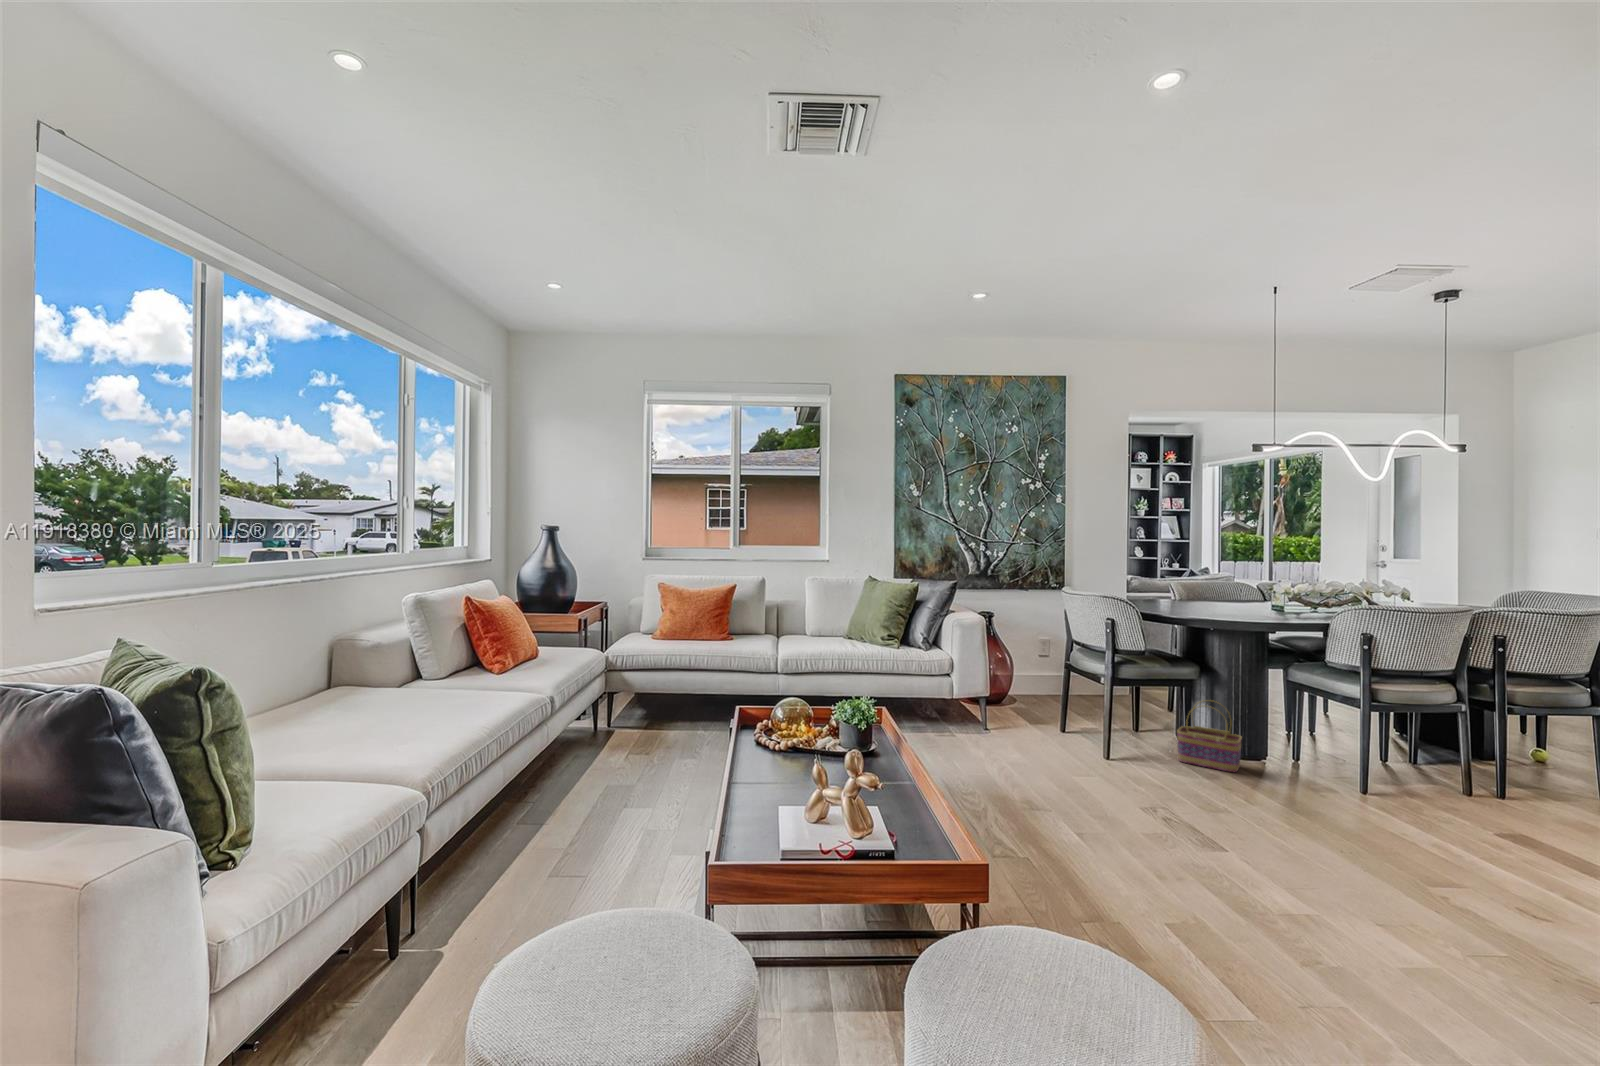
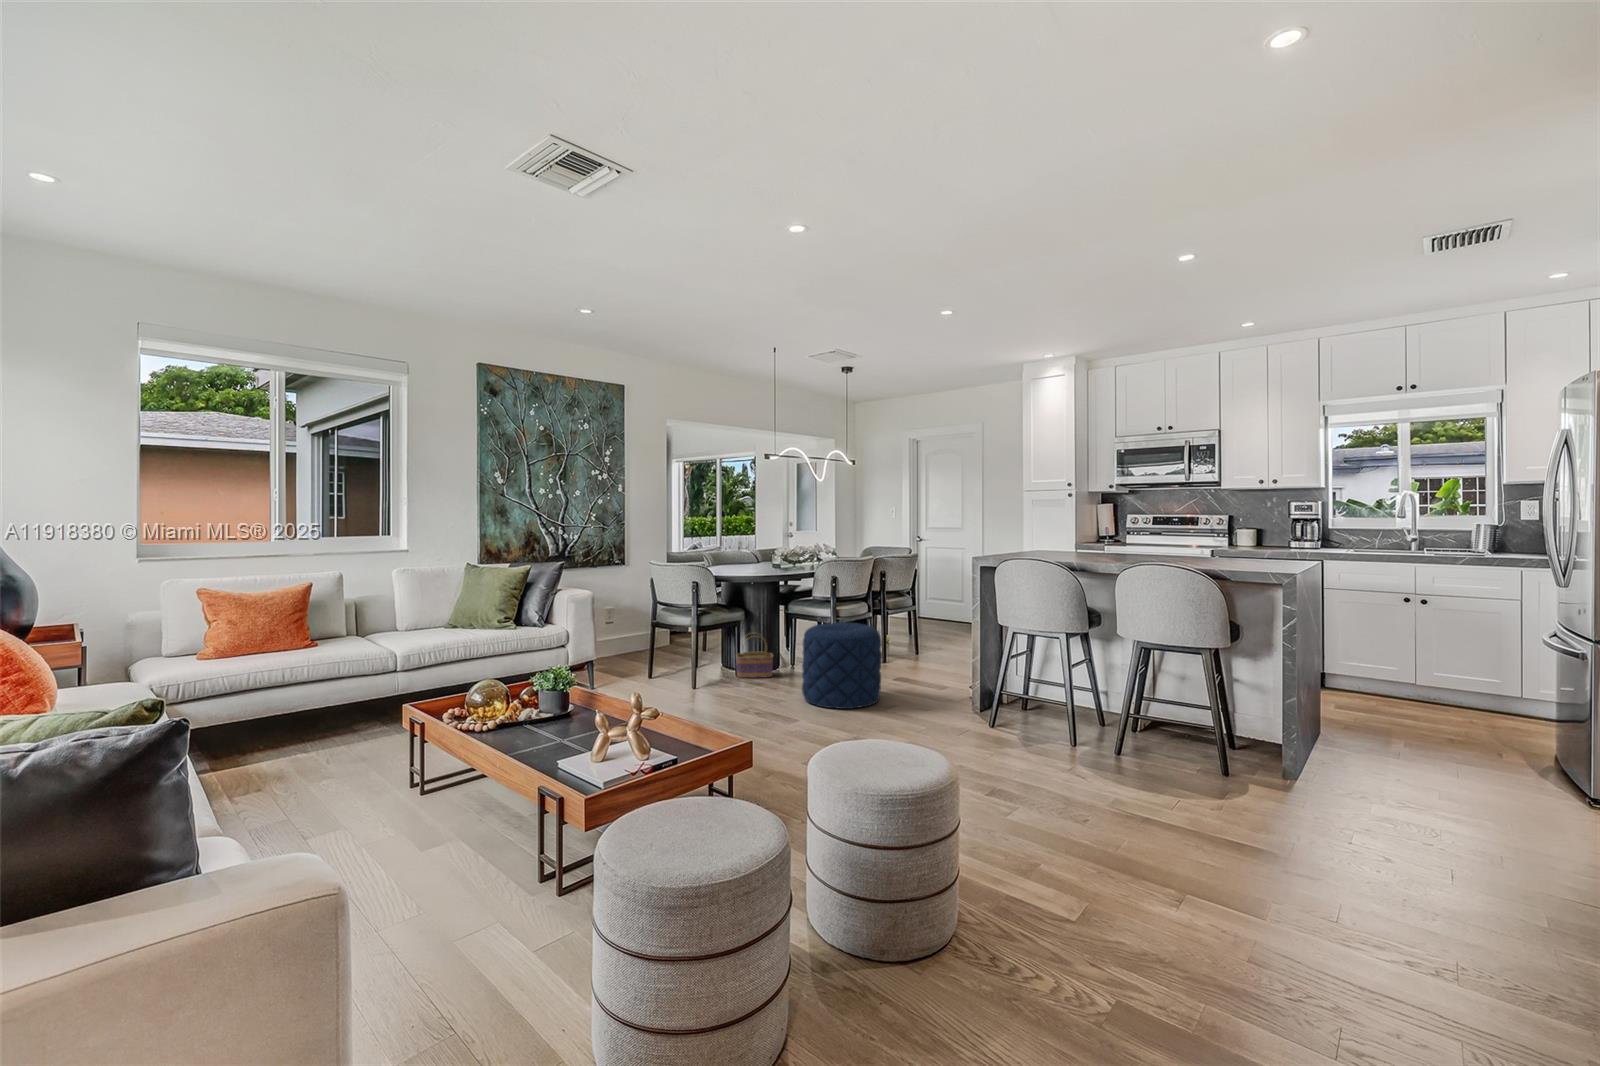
pouf: none [1256,709,1436,879] -> present [802,622,882,709]

